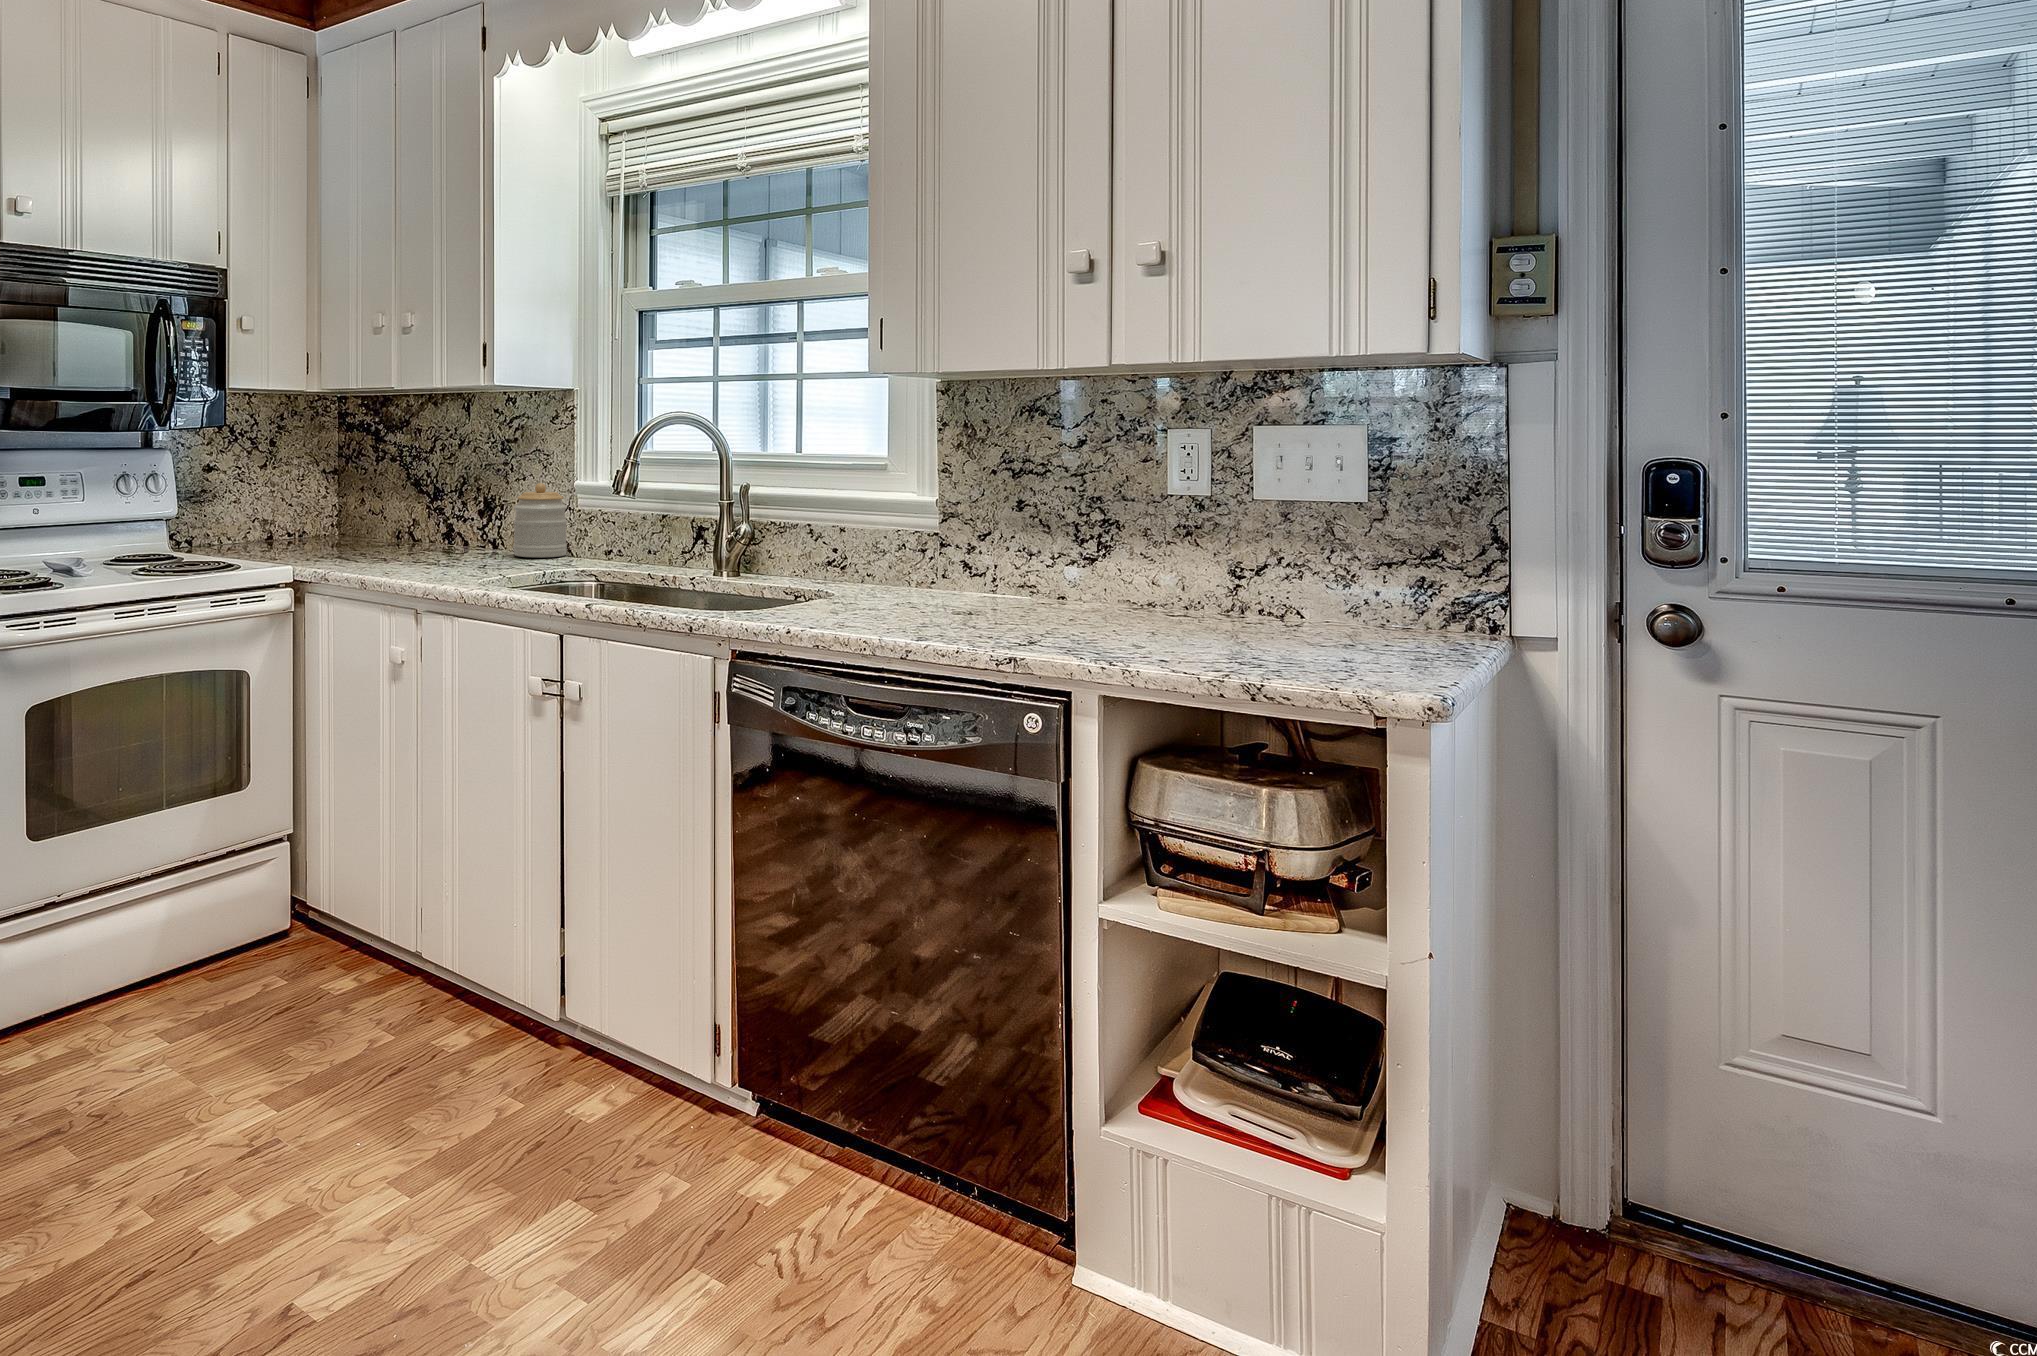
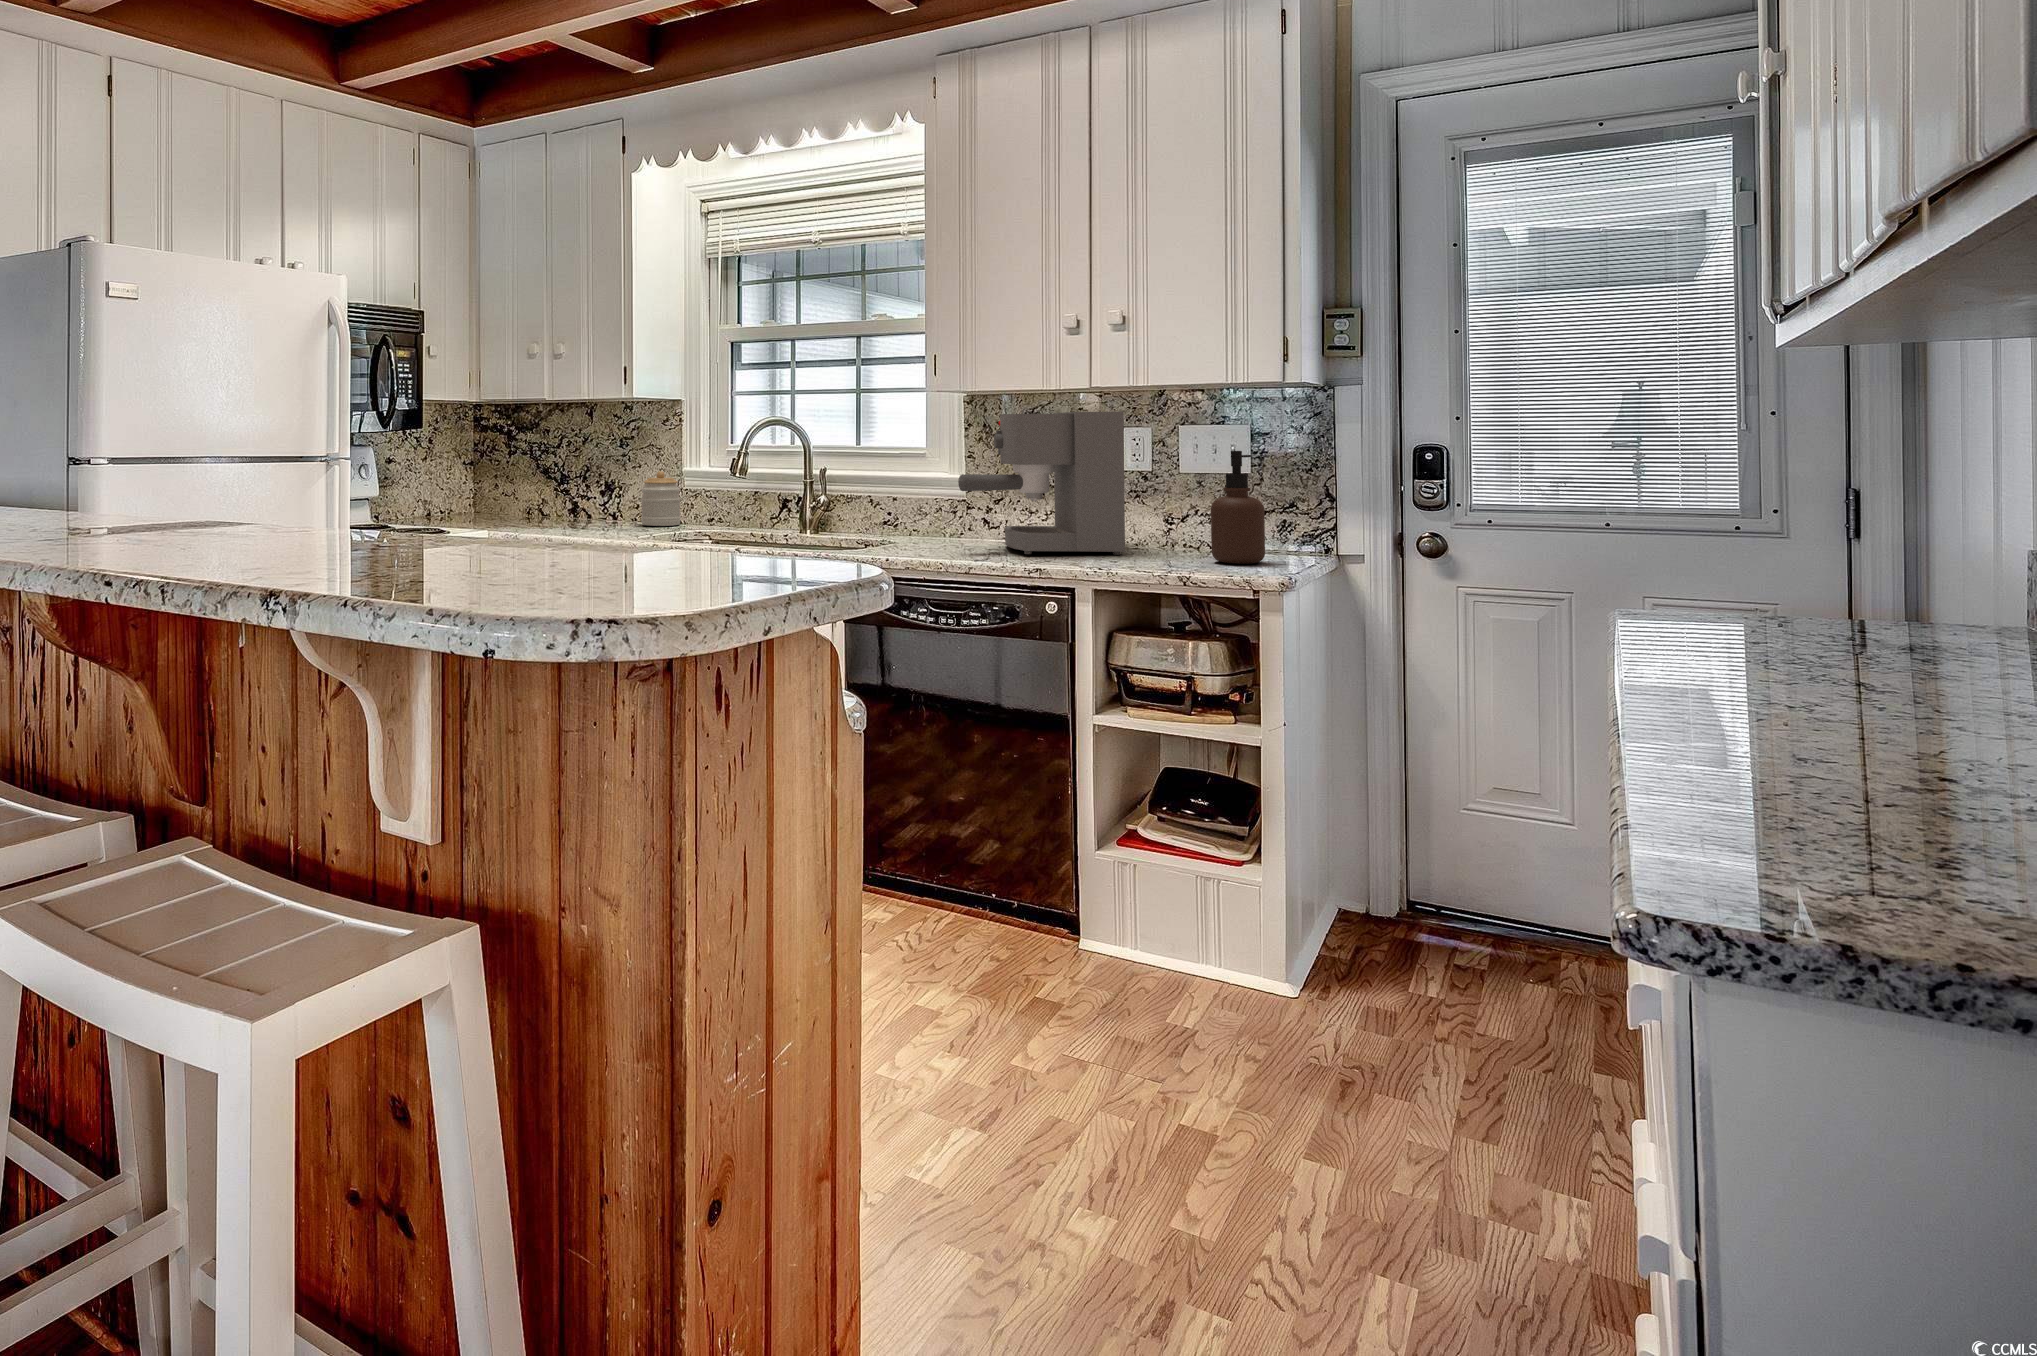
coffee maker: none [902,402,1161,631] -> present [958,412,1125,555]
soap dispenser: none [1303,467,1397,659] -> present [1211,451,1265,564]

